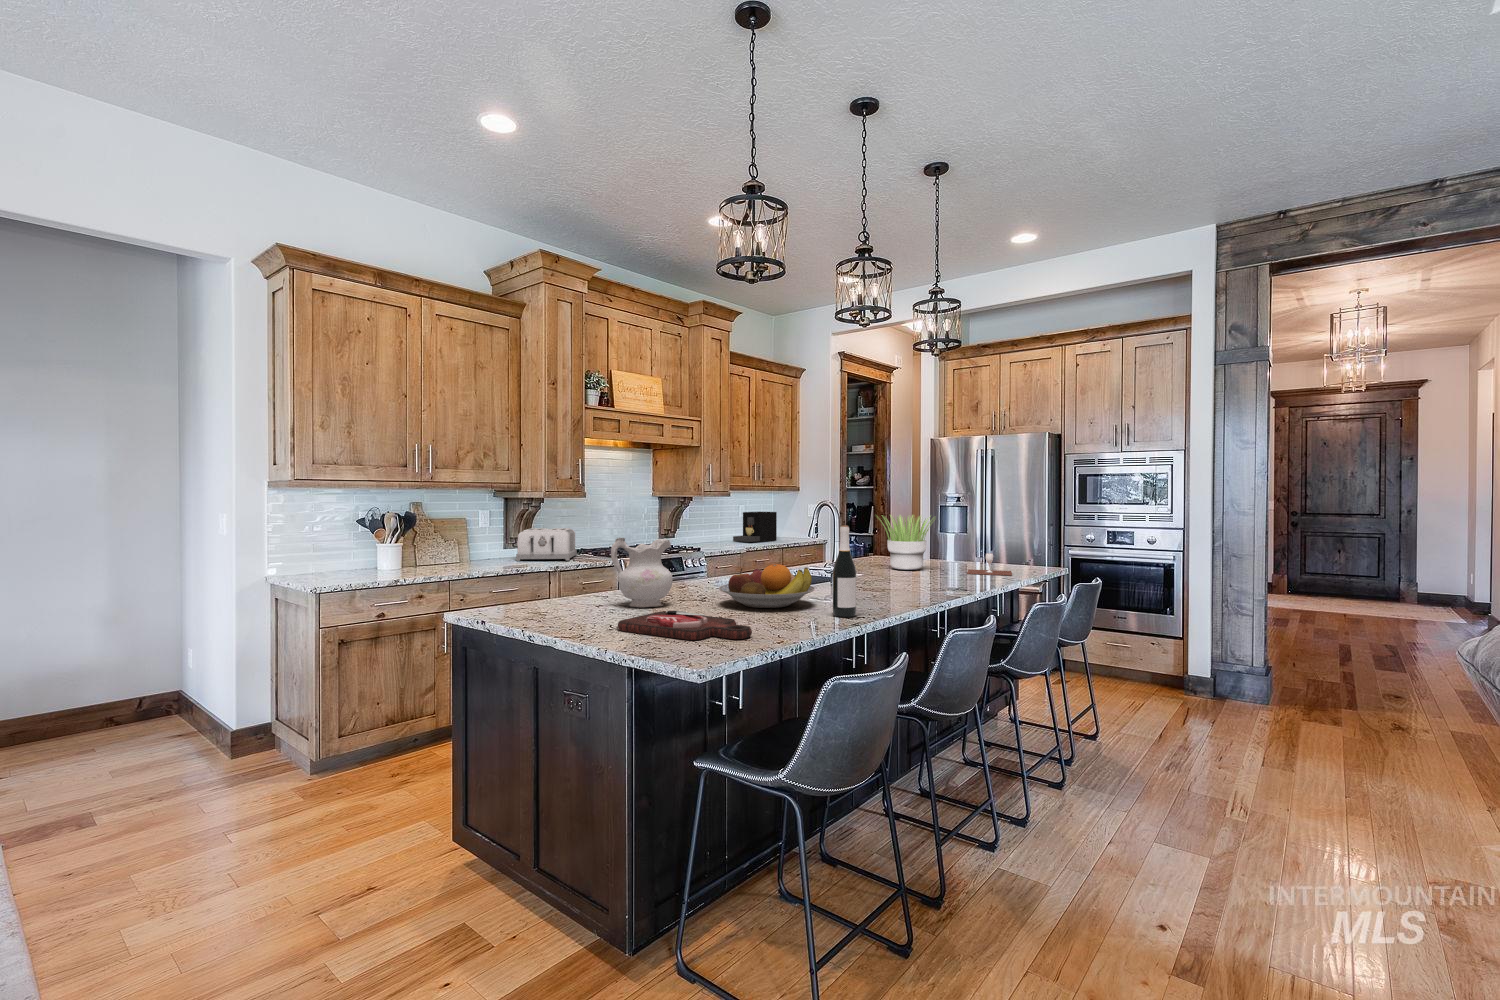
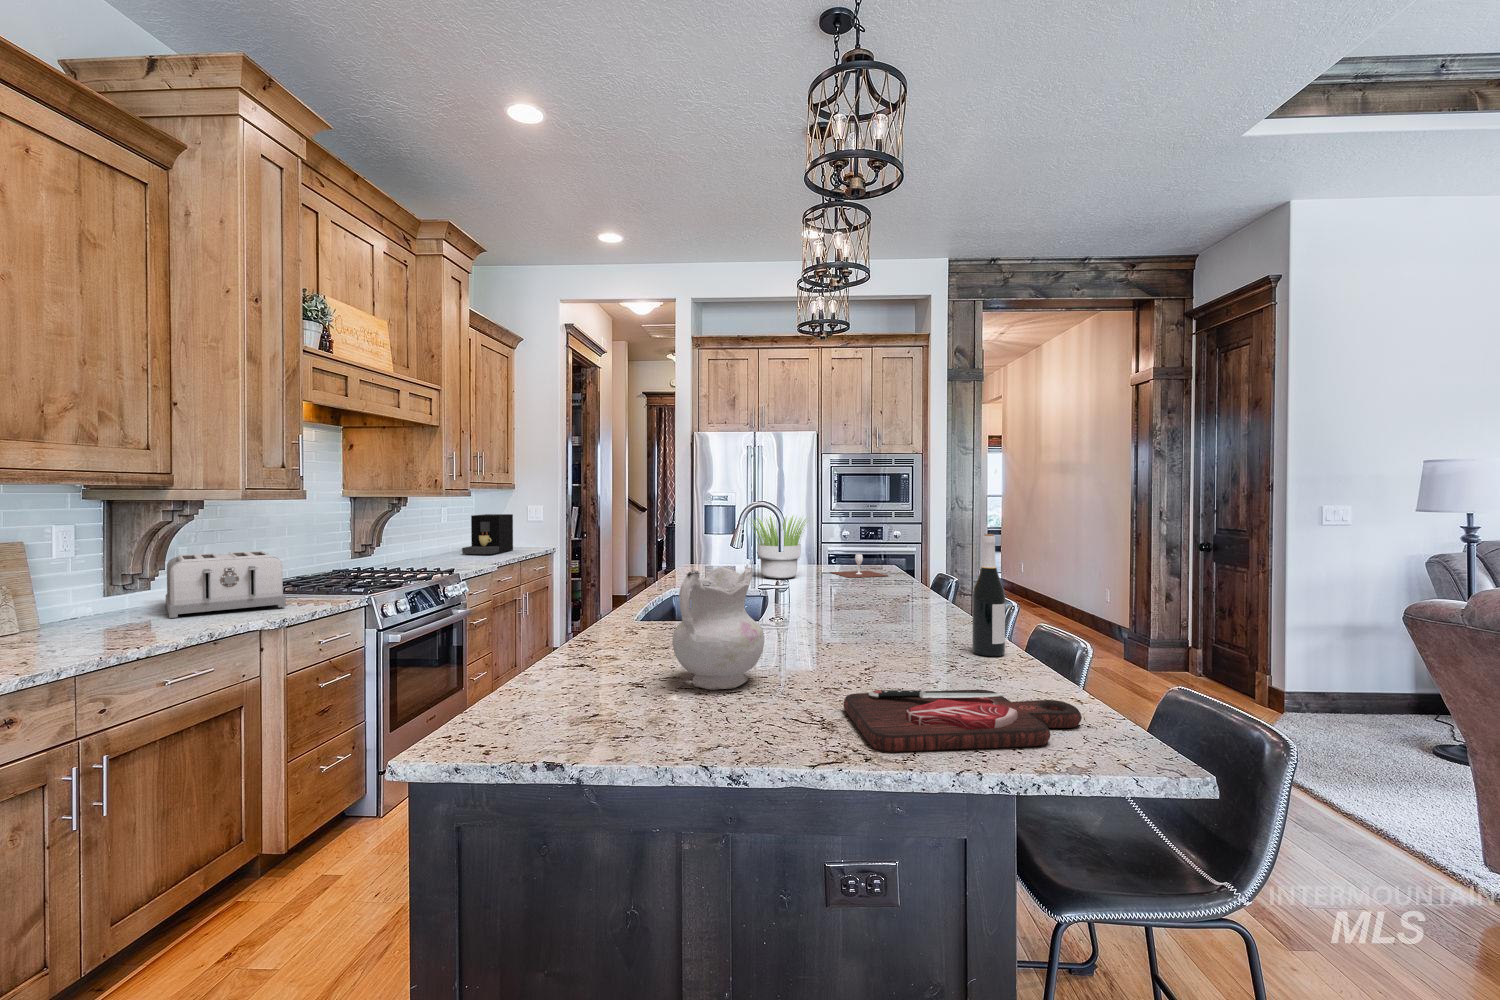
fruit bowl: present [719,564,815,608] -> none [785,592,924,658]

